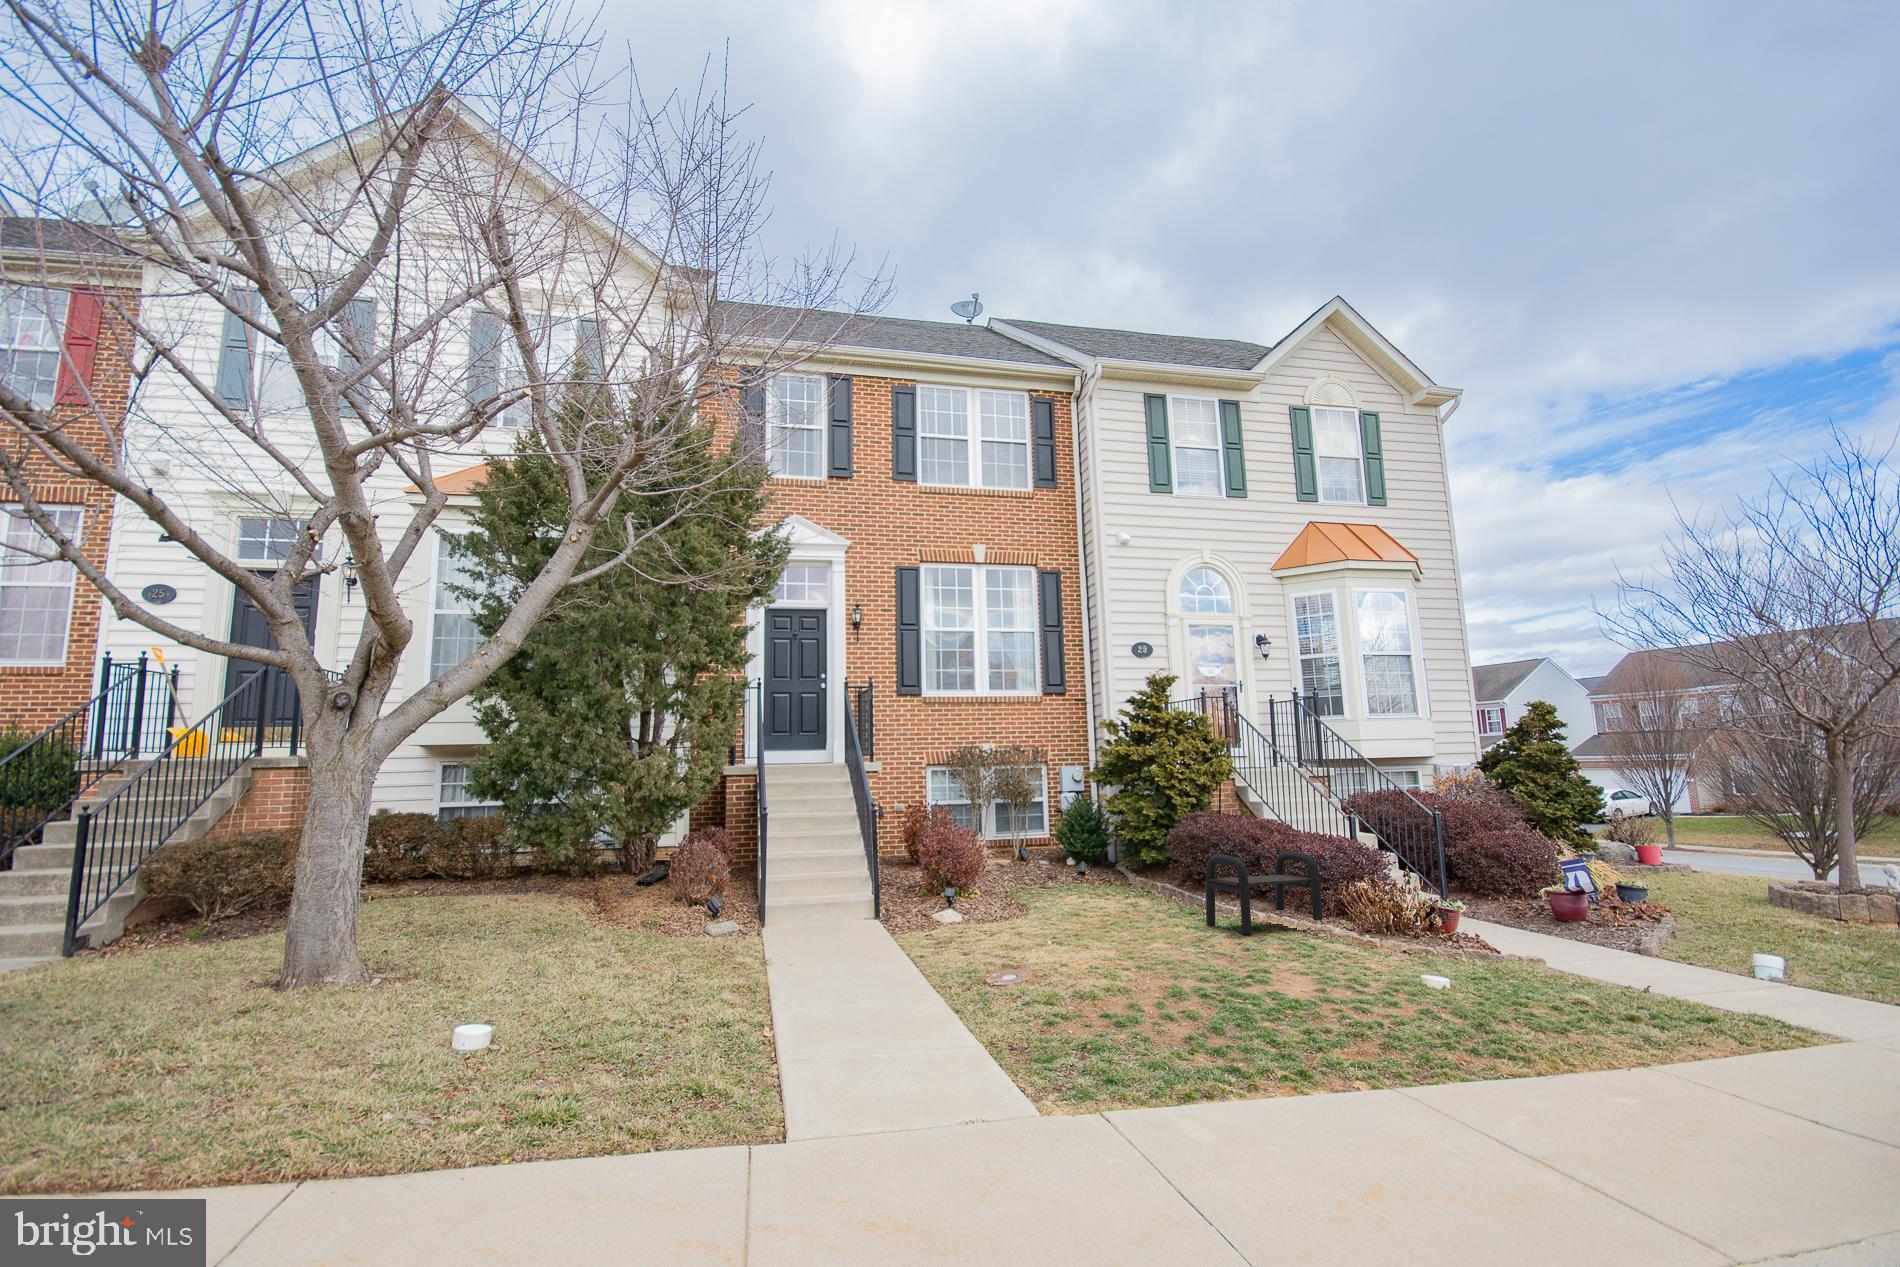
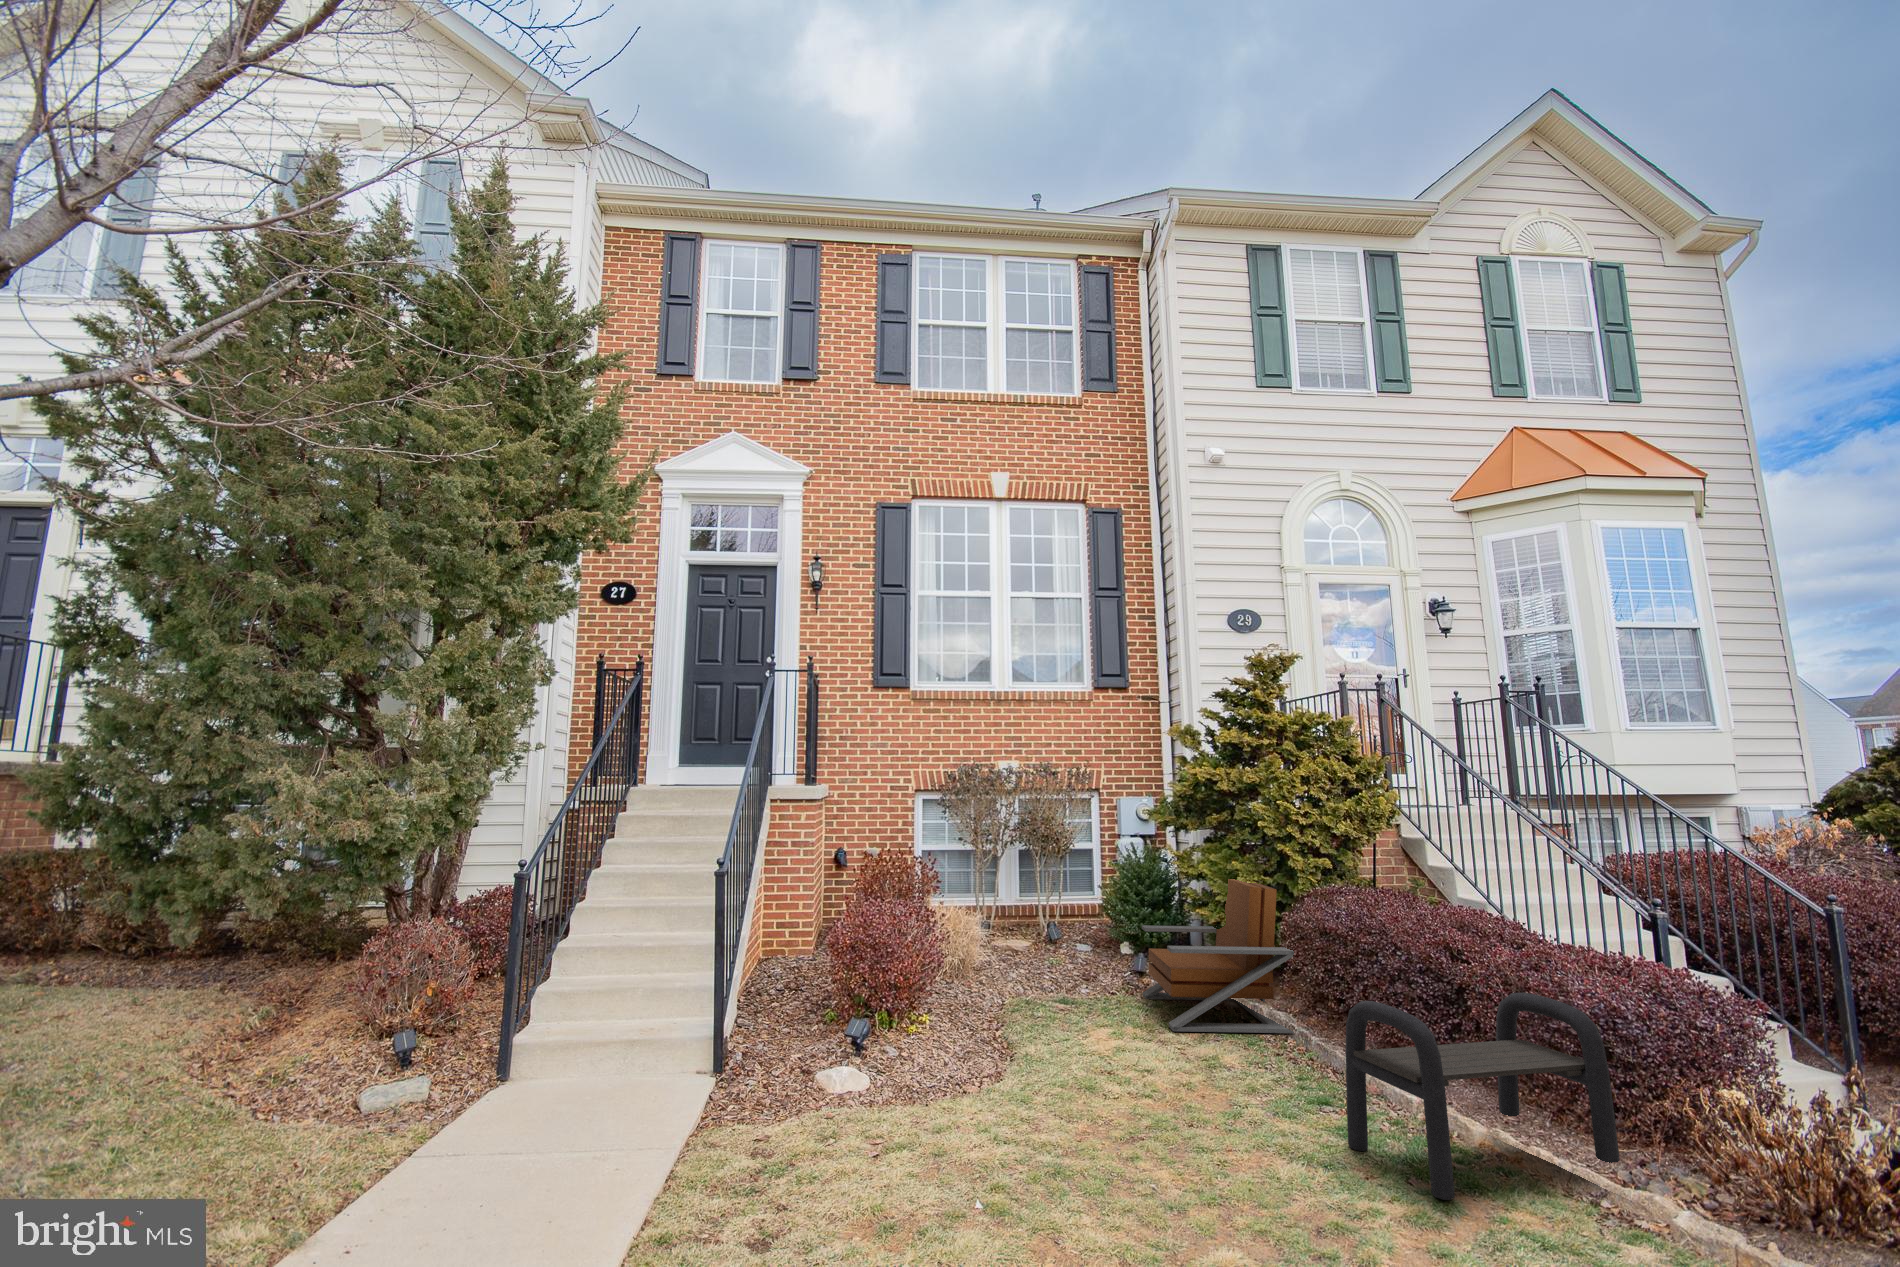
lounge chair: none [1085,811,1177,895] -> present [1142,879,1294,1033]

